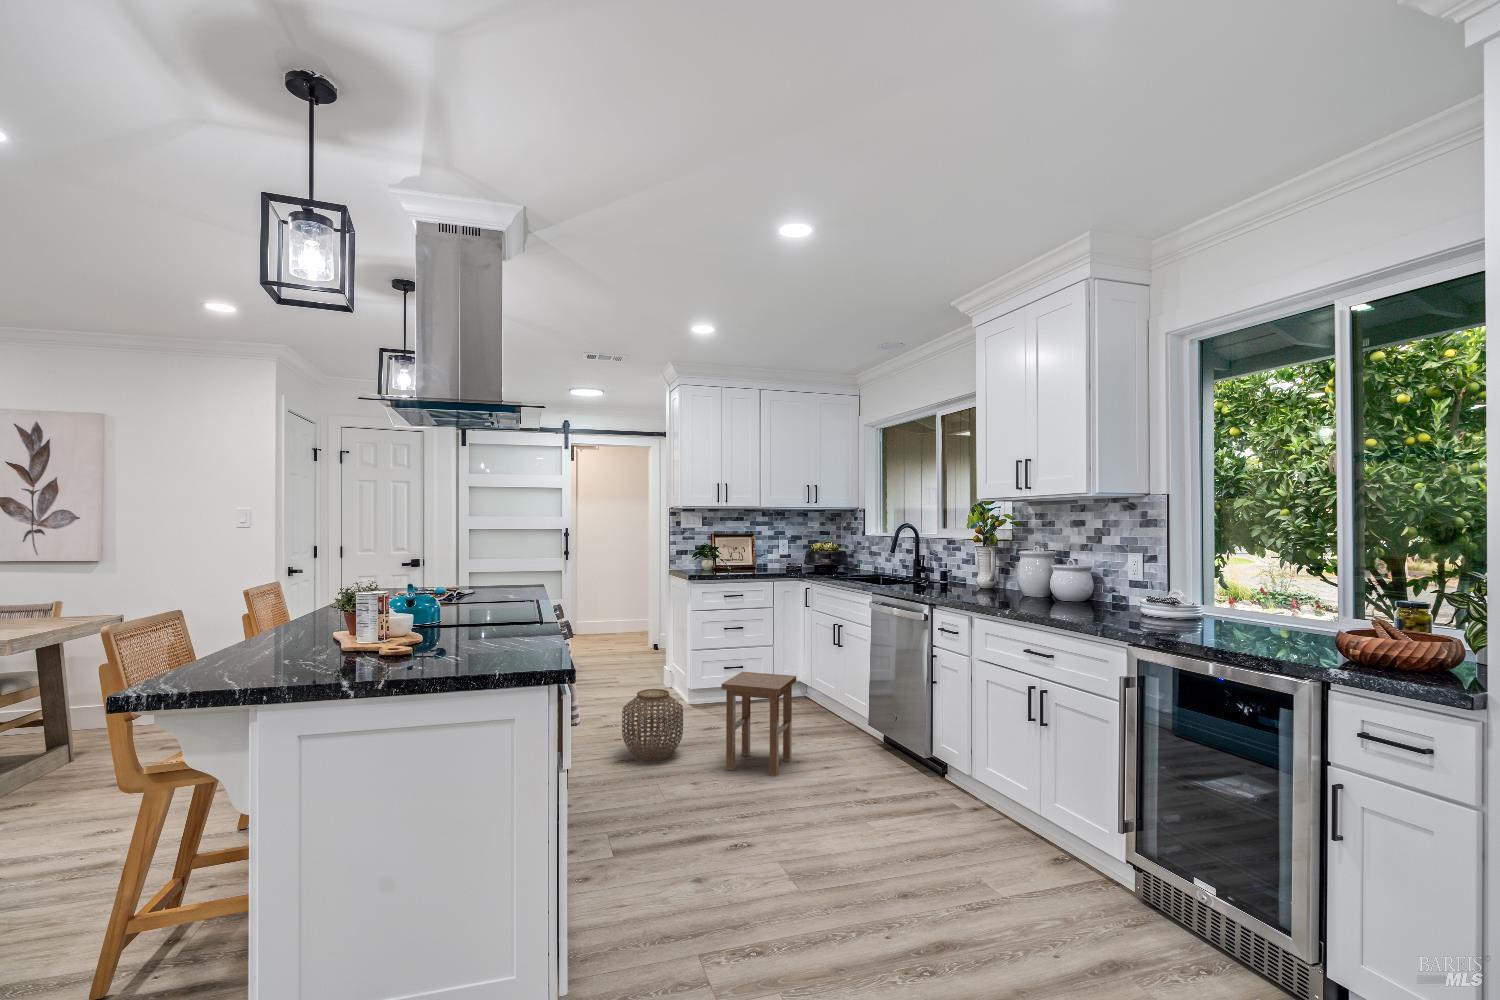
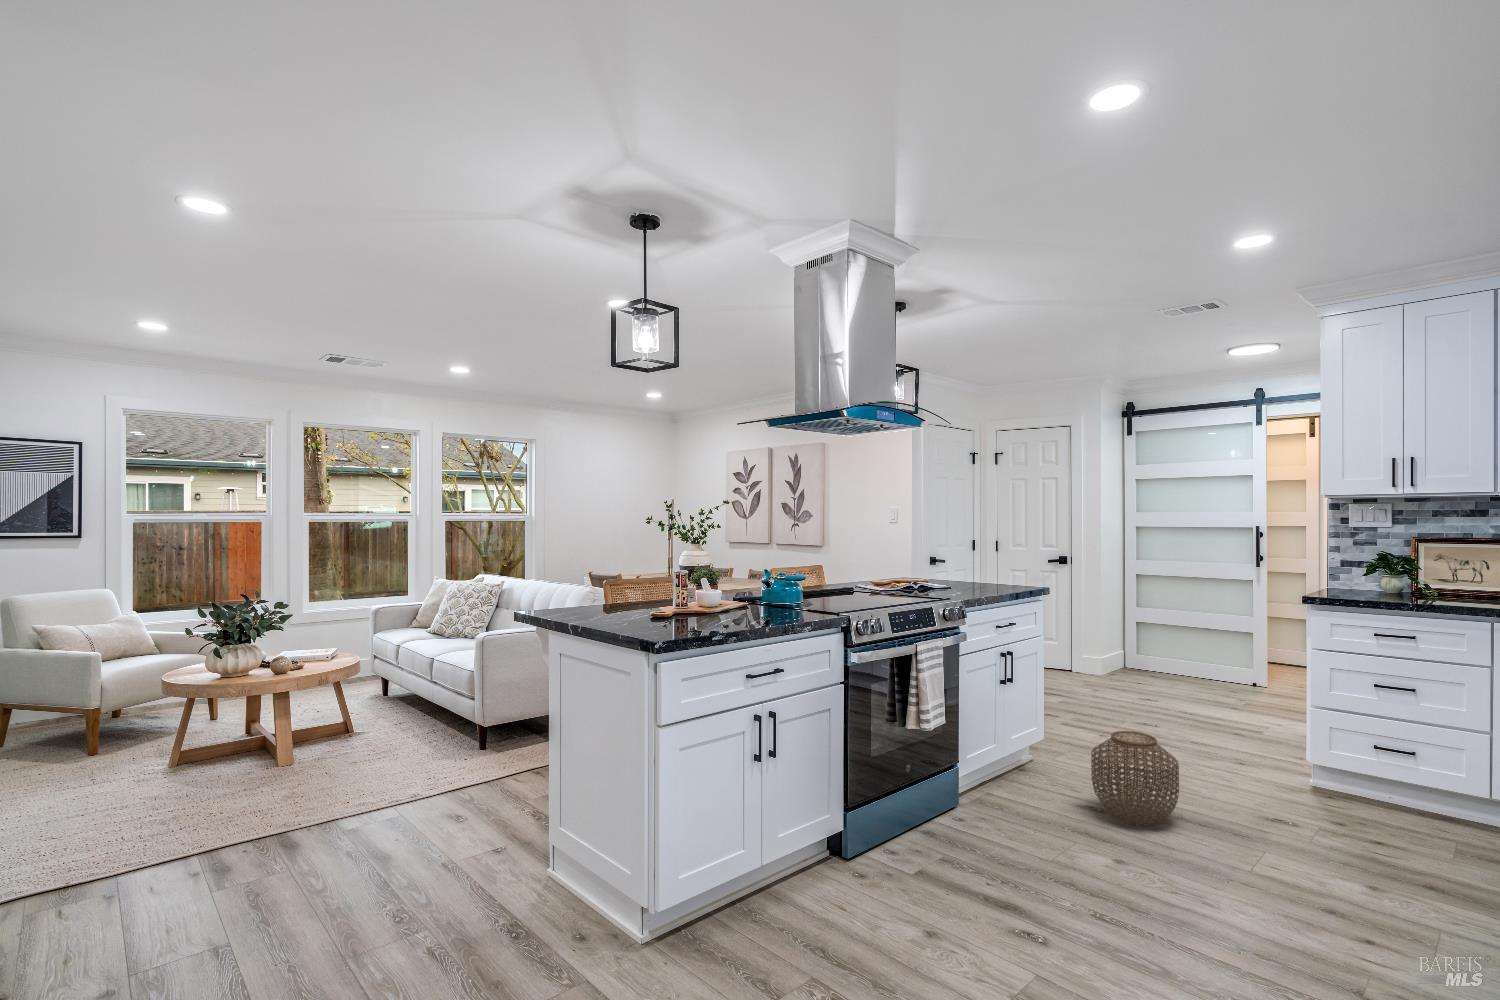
stool: present [721,672,796,776] -> none [1182,743,1335,909]

